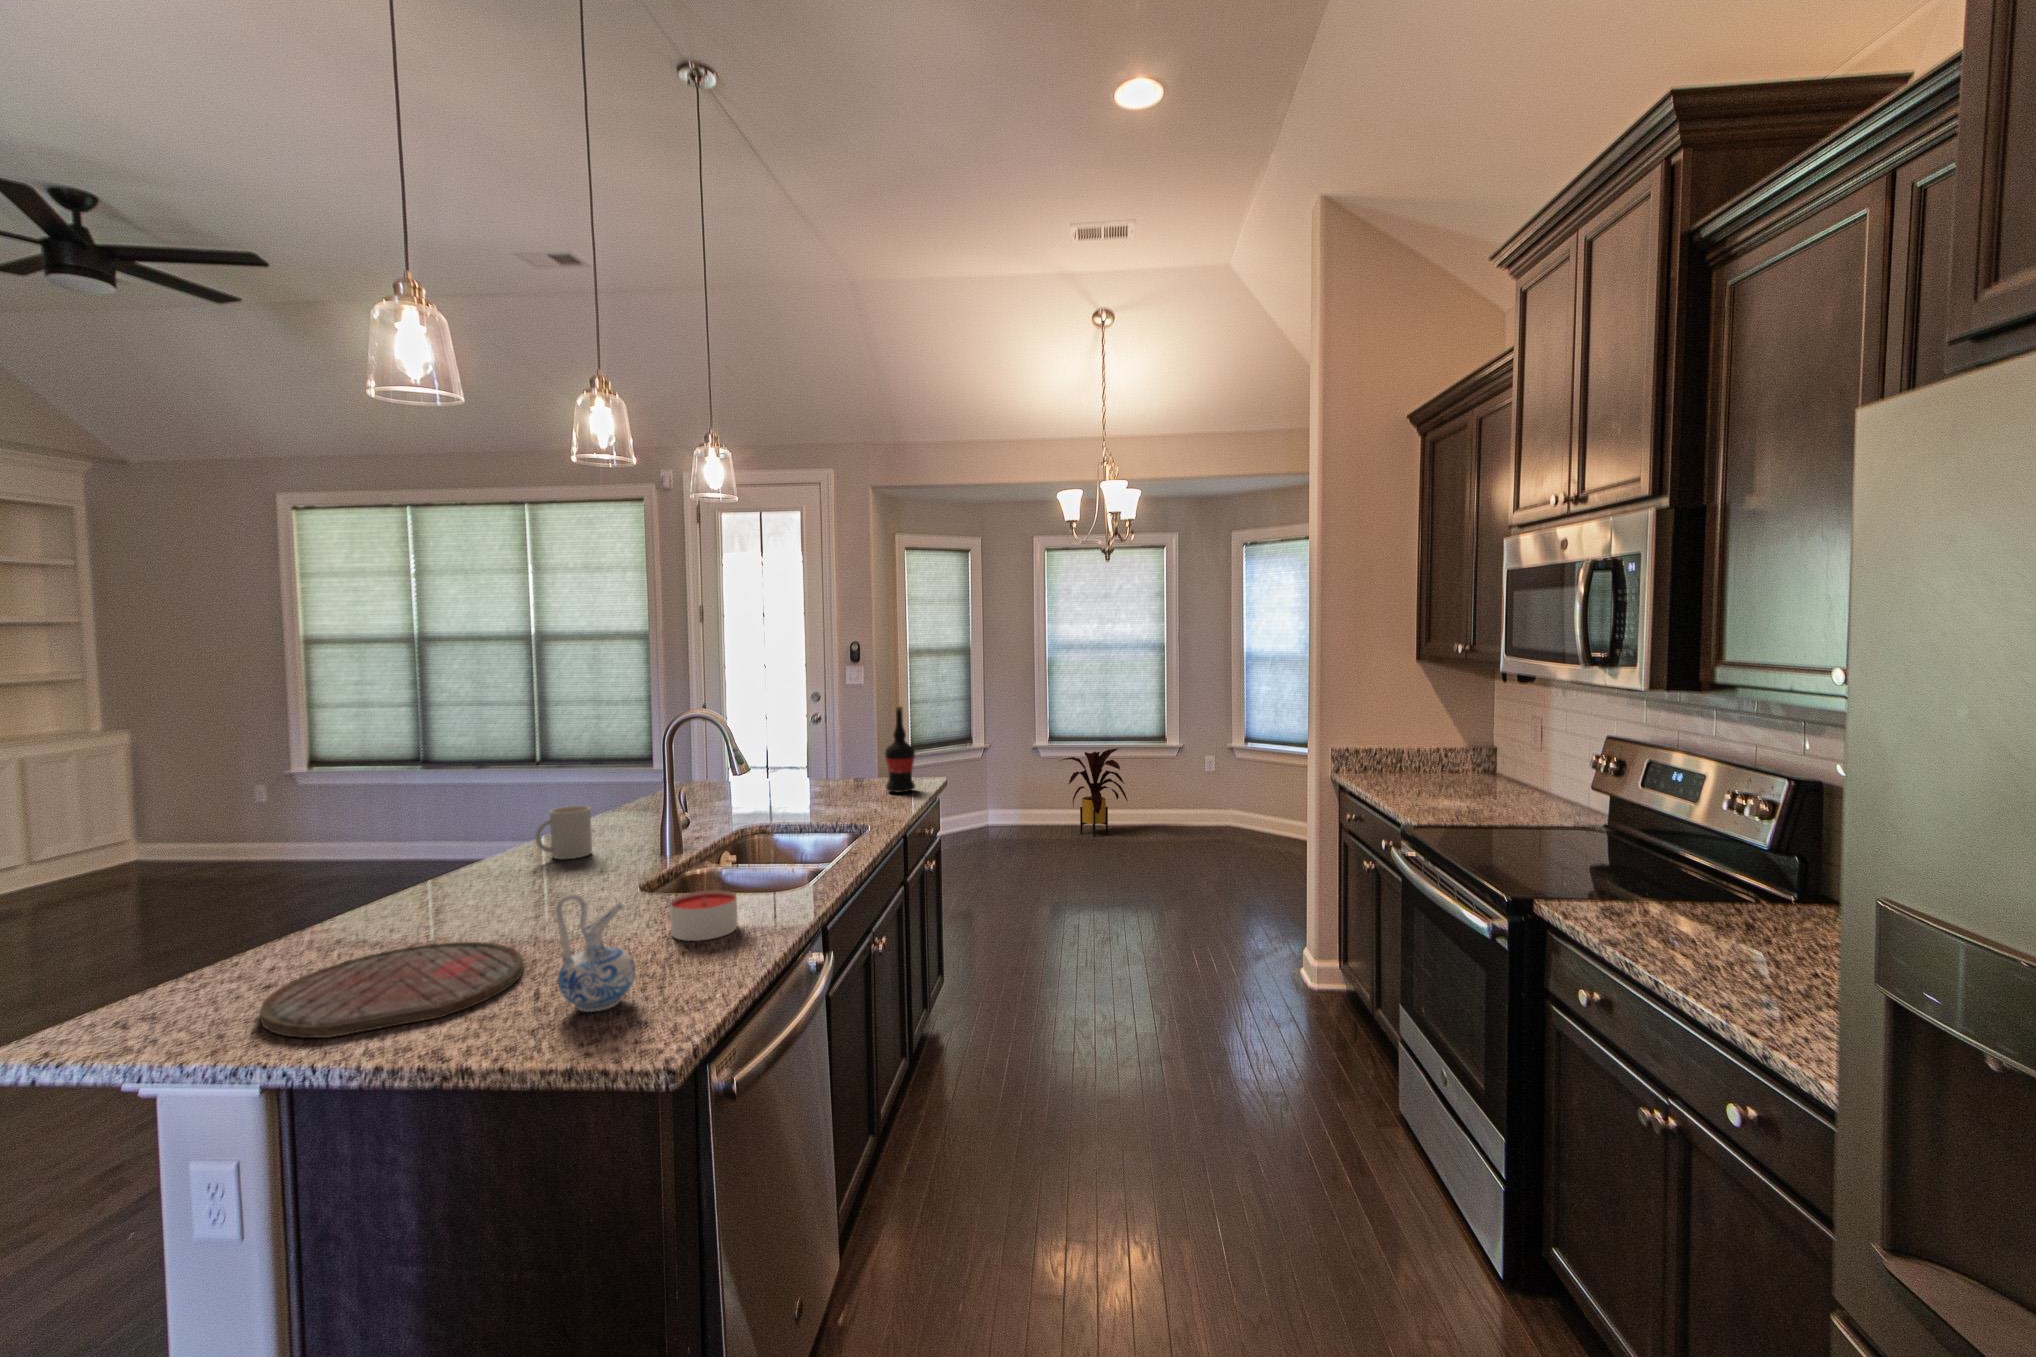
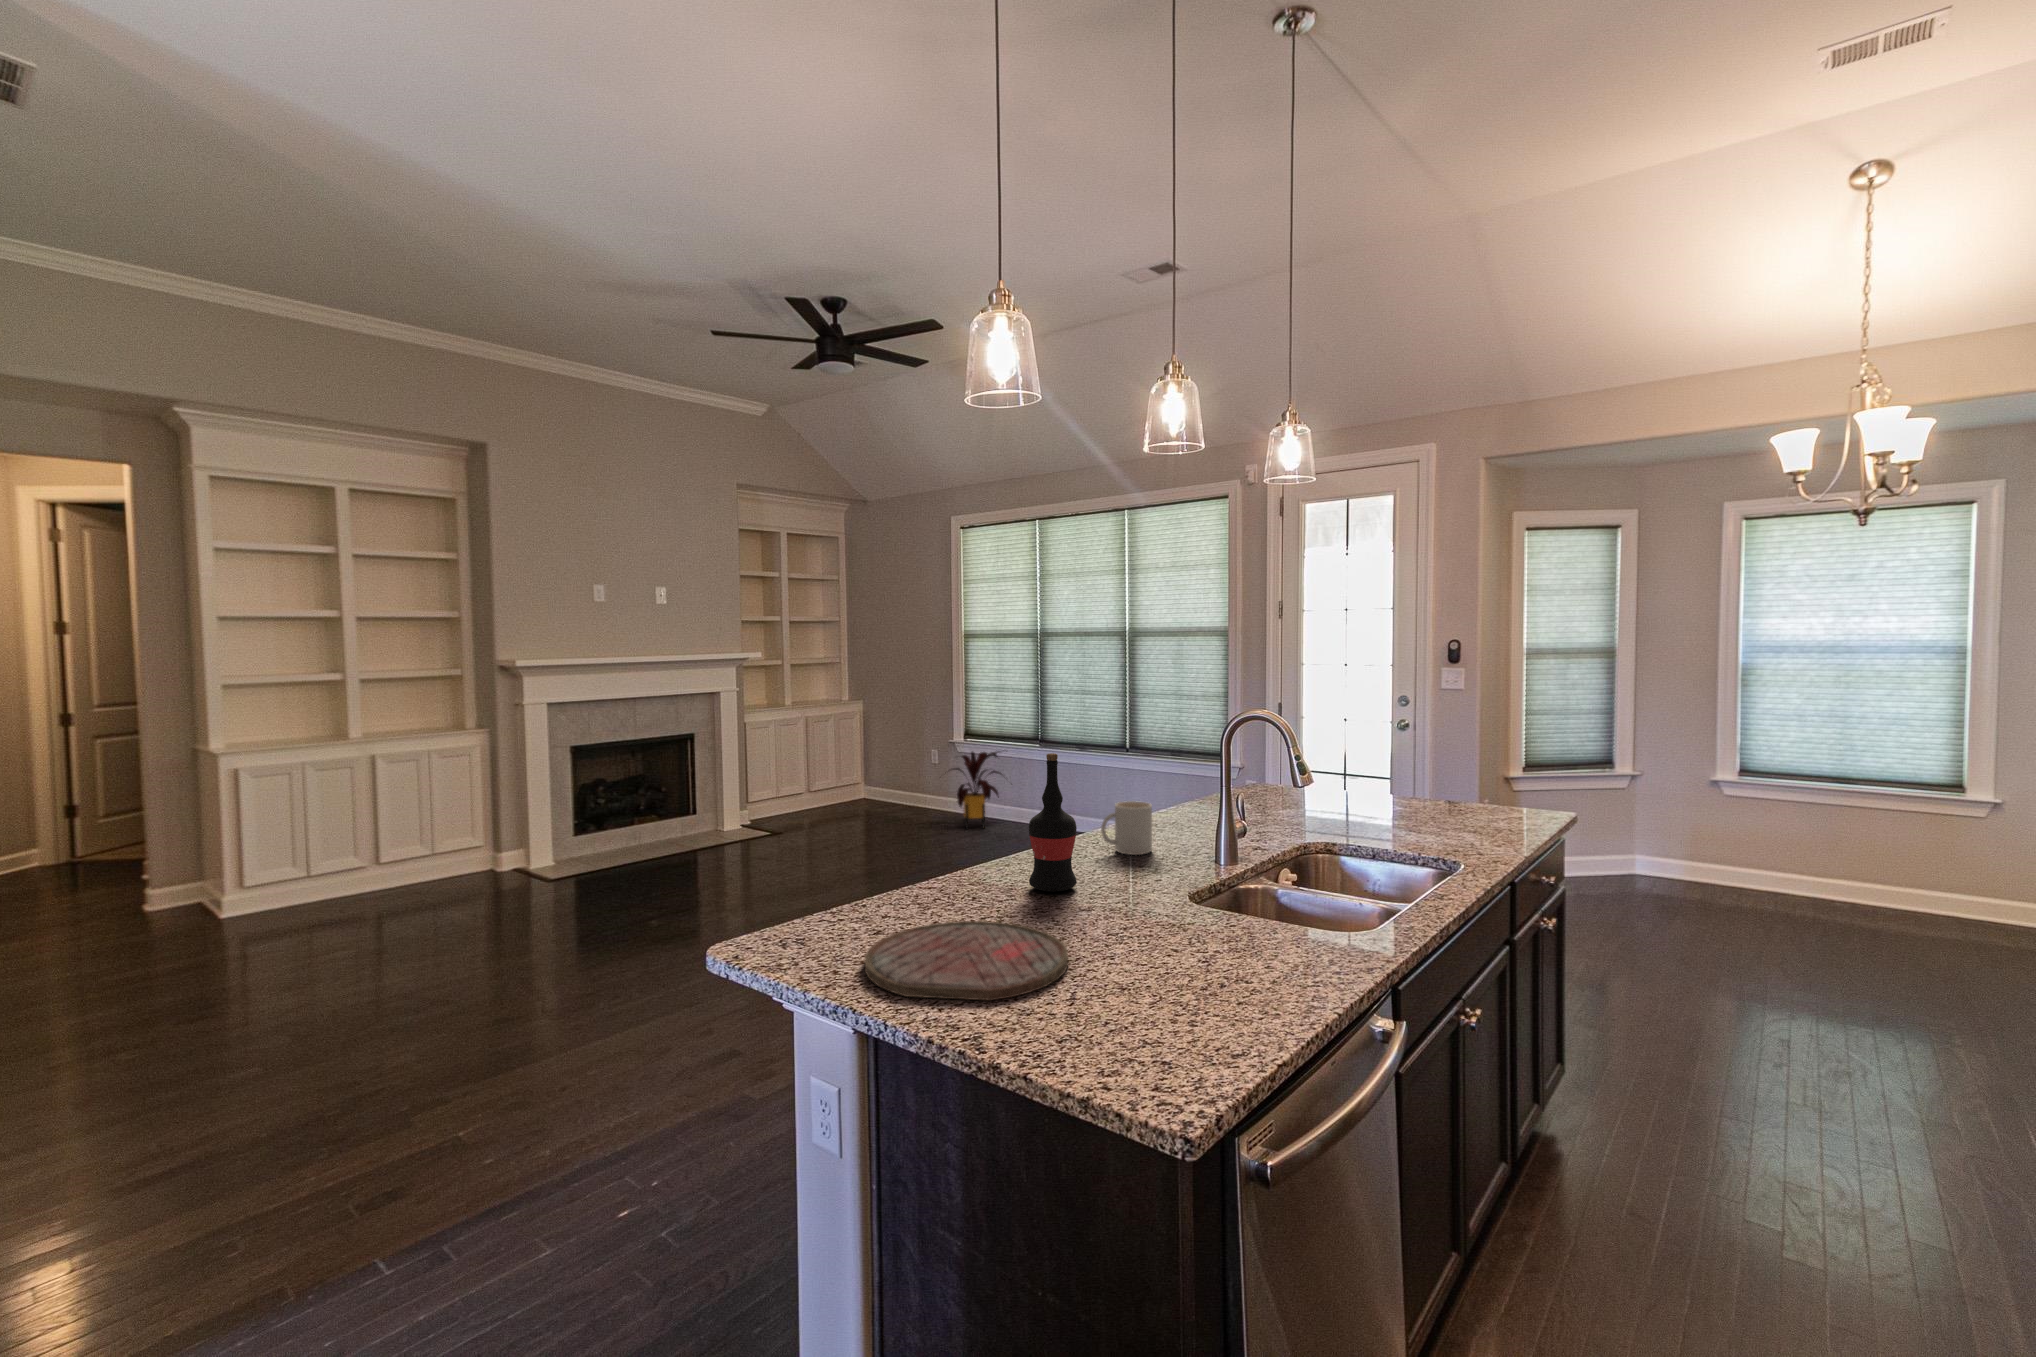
wine bottle: present [885,707,915,792] -> present [1029,753,1077,891]
house plant: present [1060,749,1128,837] -> present [952,751,1001,828]
candle: present [670,890,737,941] -> none [1213,917,1286,976]
ceramic pitcher: present [555,893,635,1012] -> none [1089,902,1165,1034]

